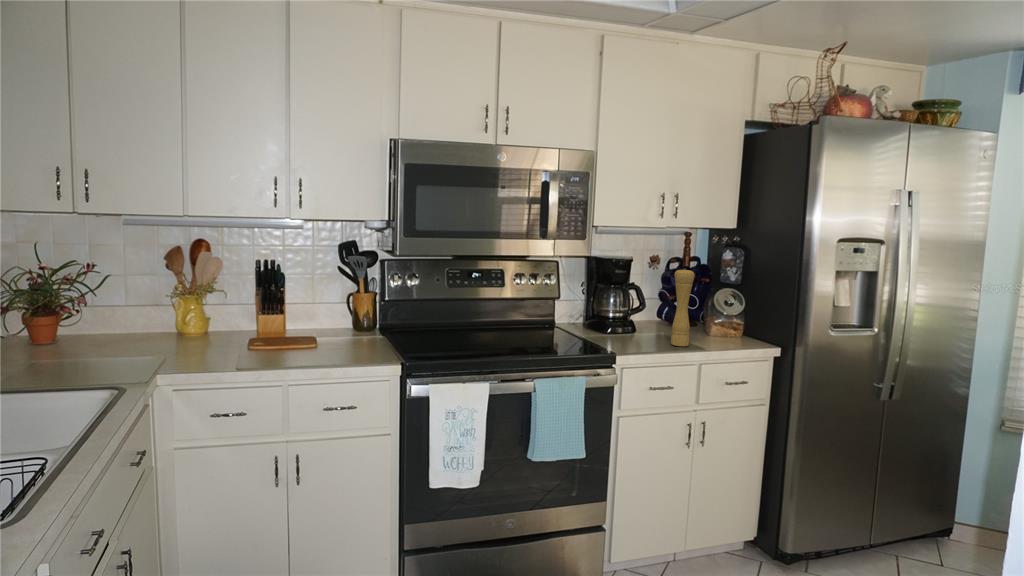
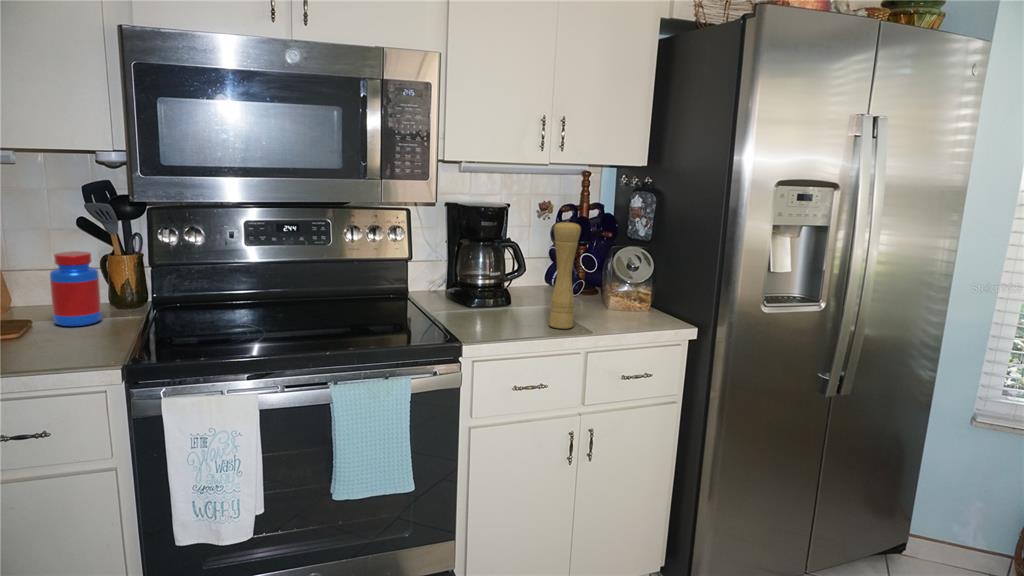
jar: none [335,291,364,342] -> present [50,251,101,326]

